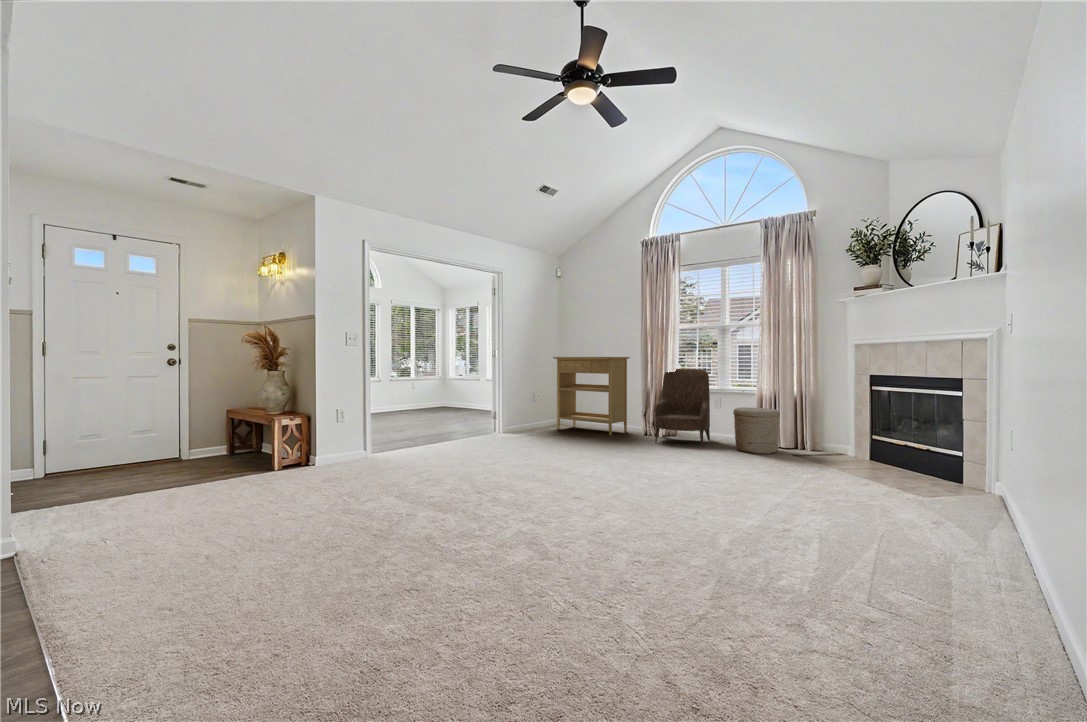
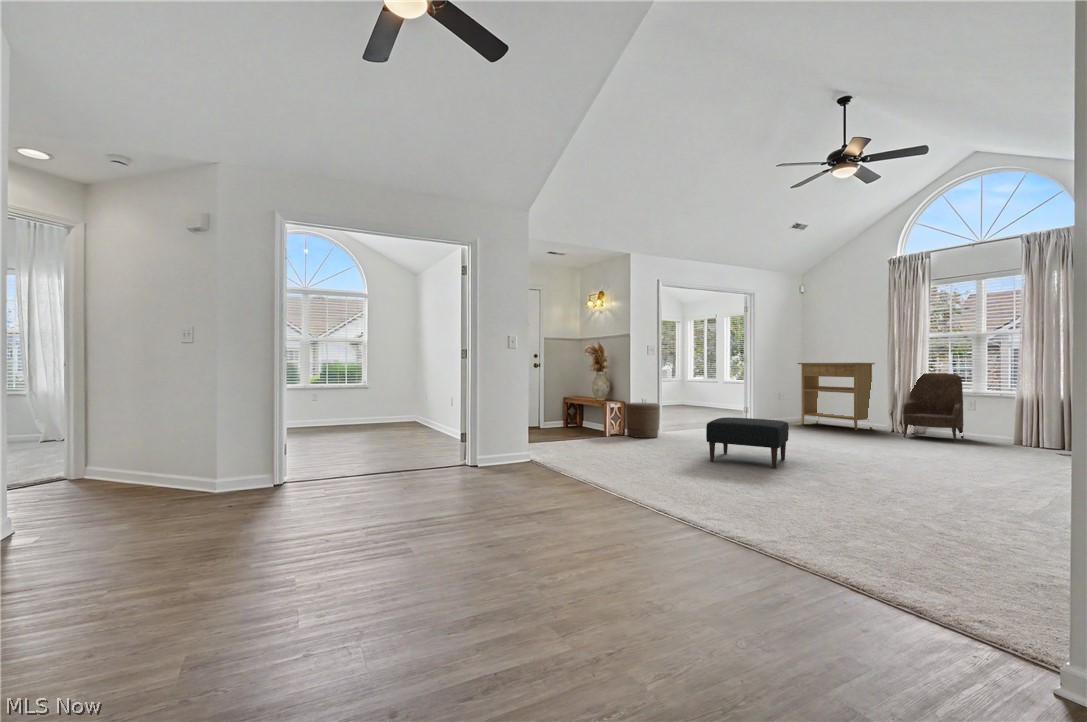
woven basket: present [733,407,780,454] -> present [625,403,660,438]
ottoman: none [379,443,509,527] -> present [706,417,789,469]

